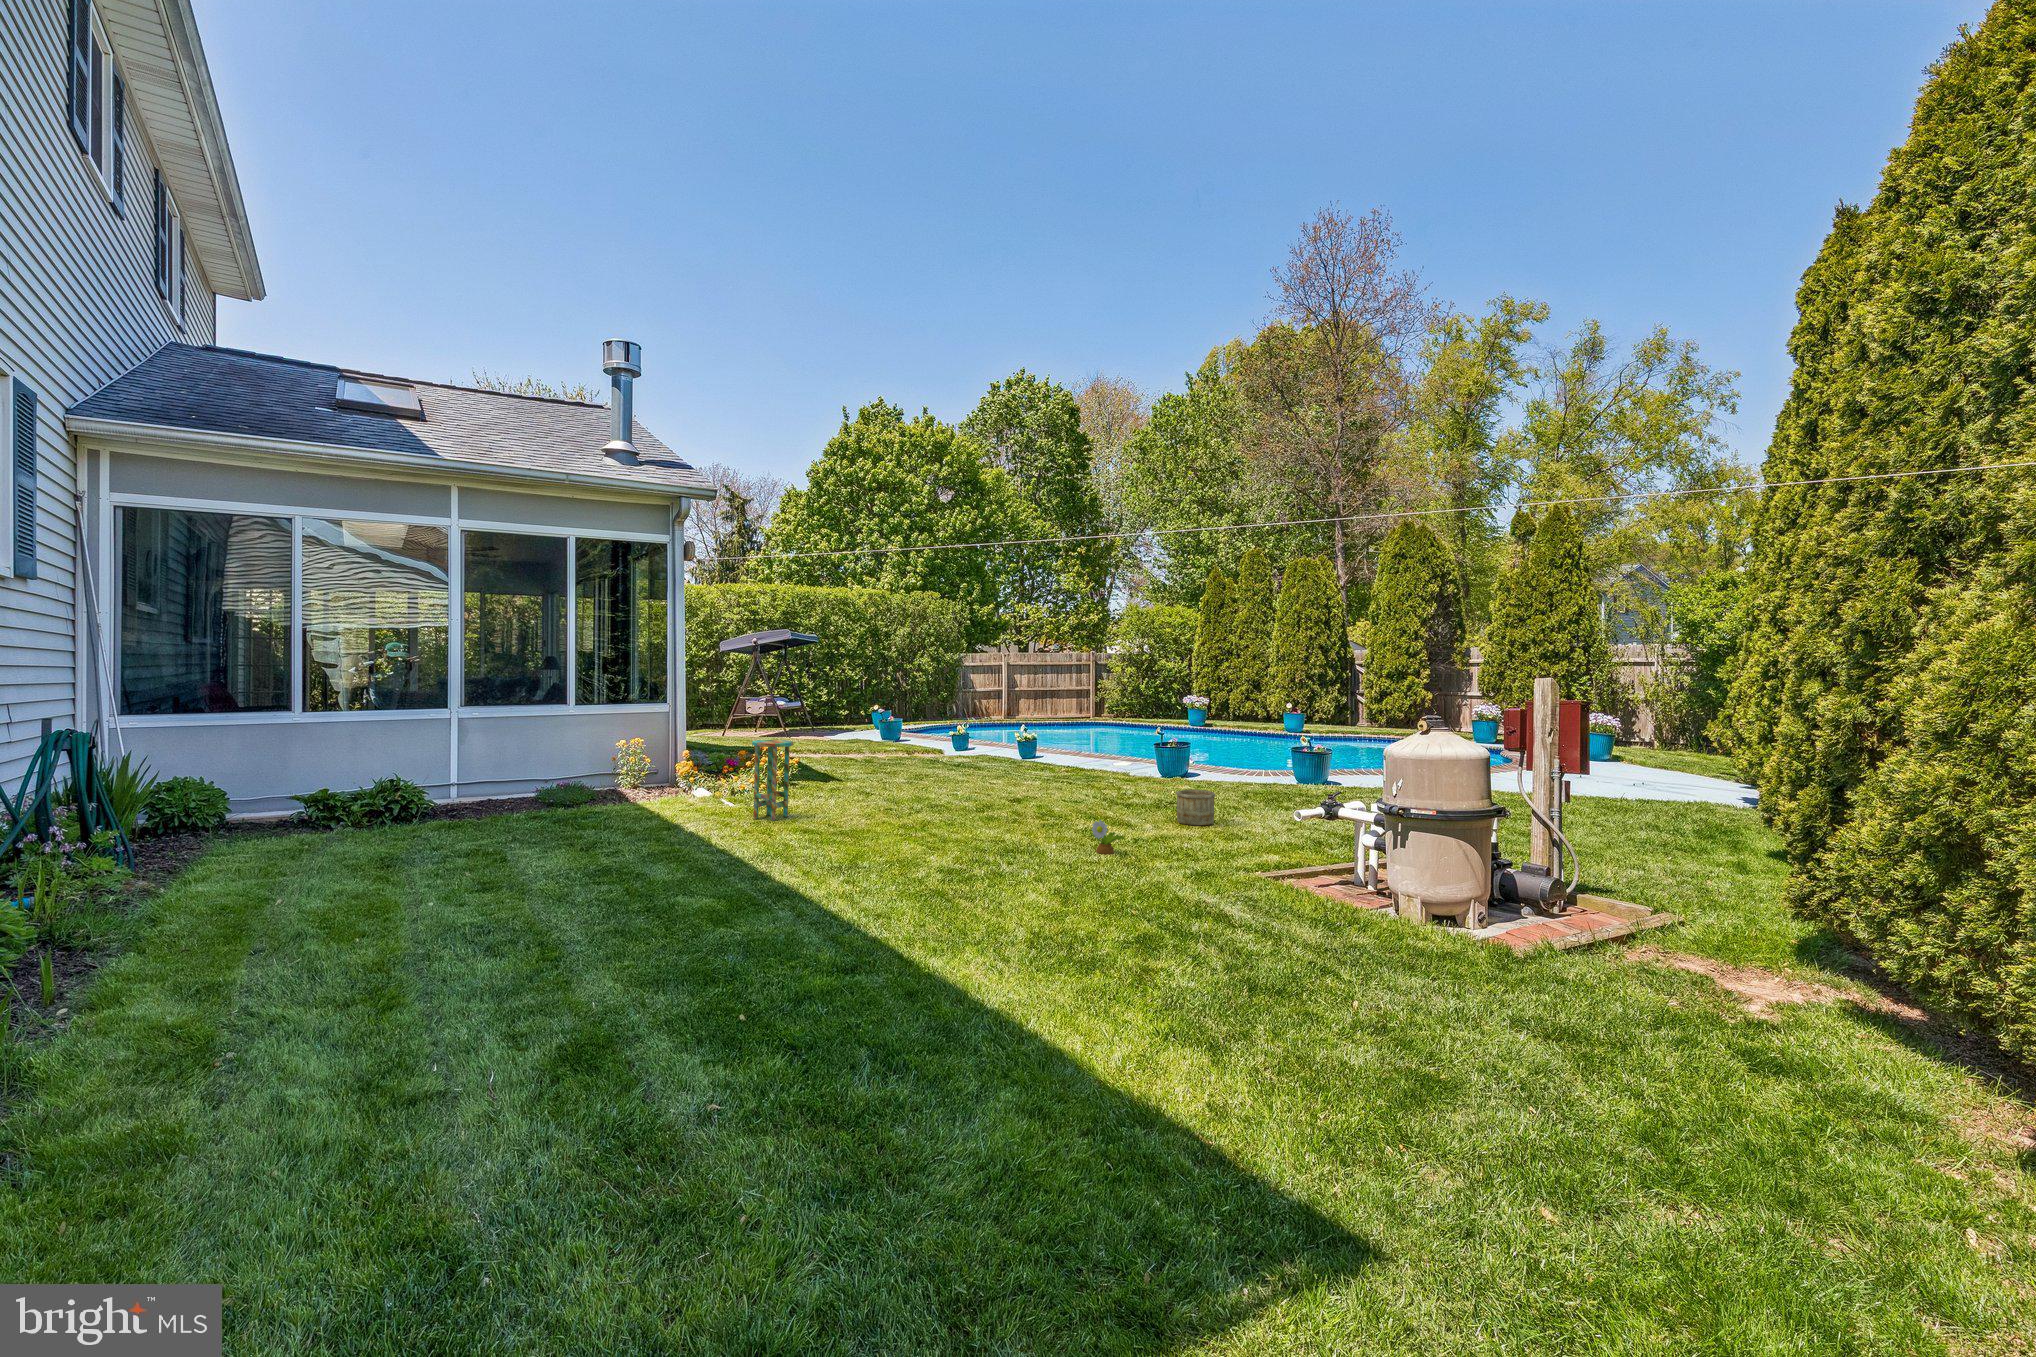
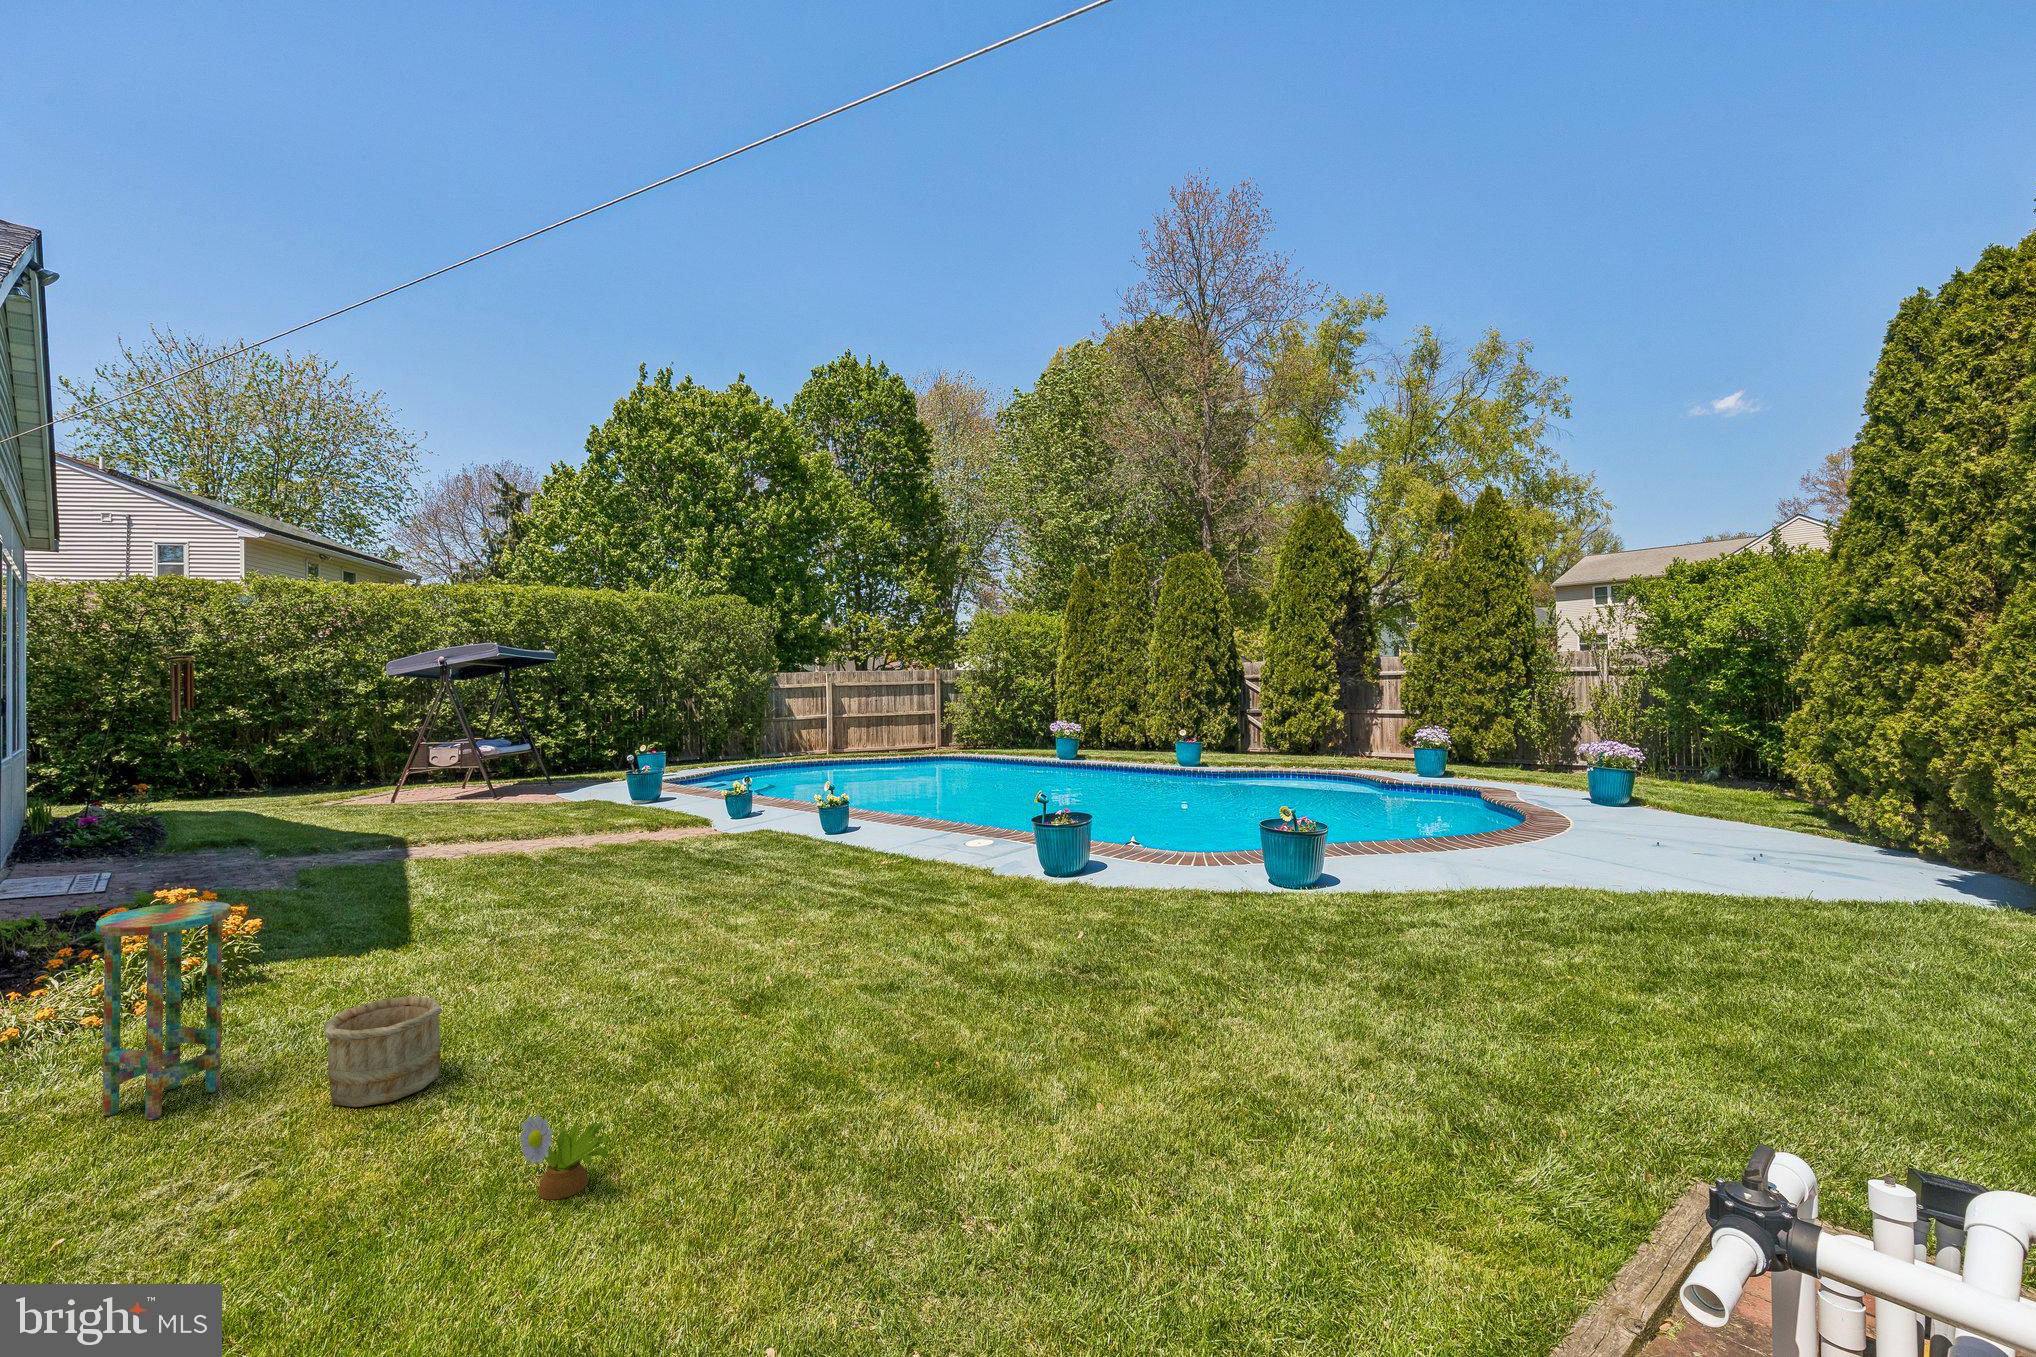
wooden bucket: present [1176,790,1216,825] -> present [324,996,442,1107]
decorative plant: present [1089,820,1124,854] -> present [519,1113,609,1199]

